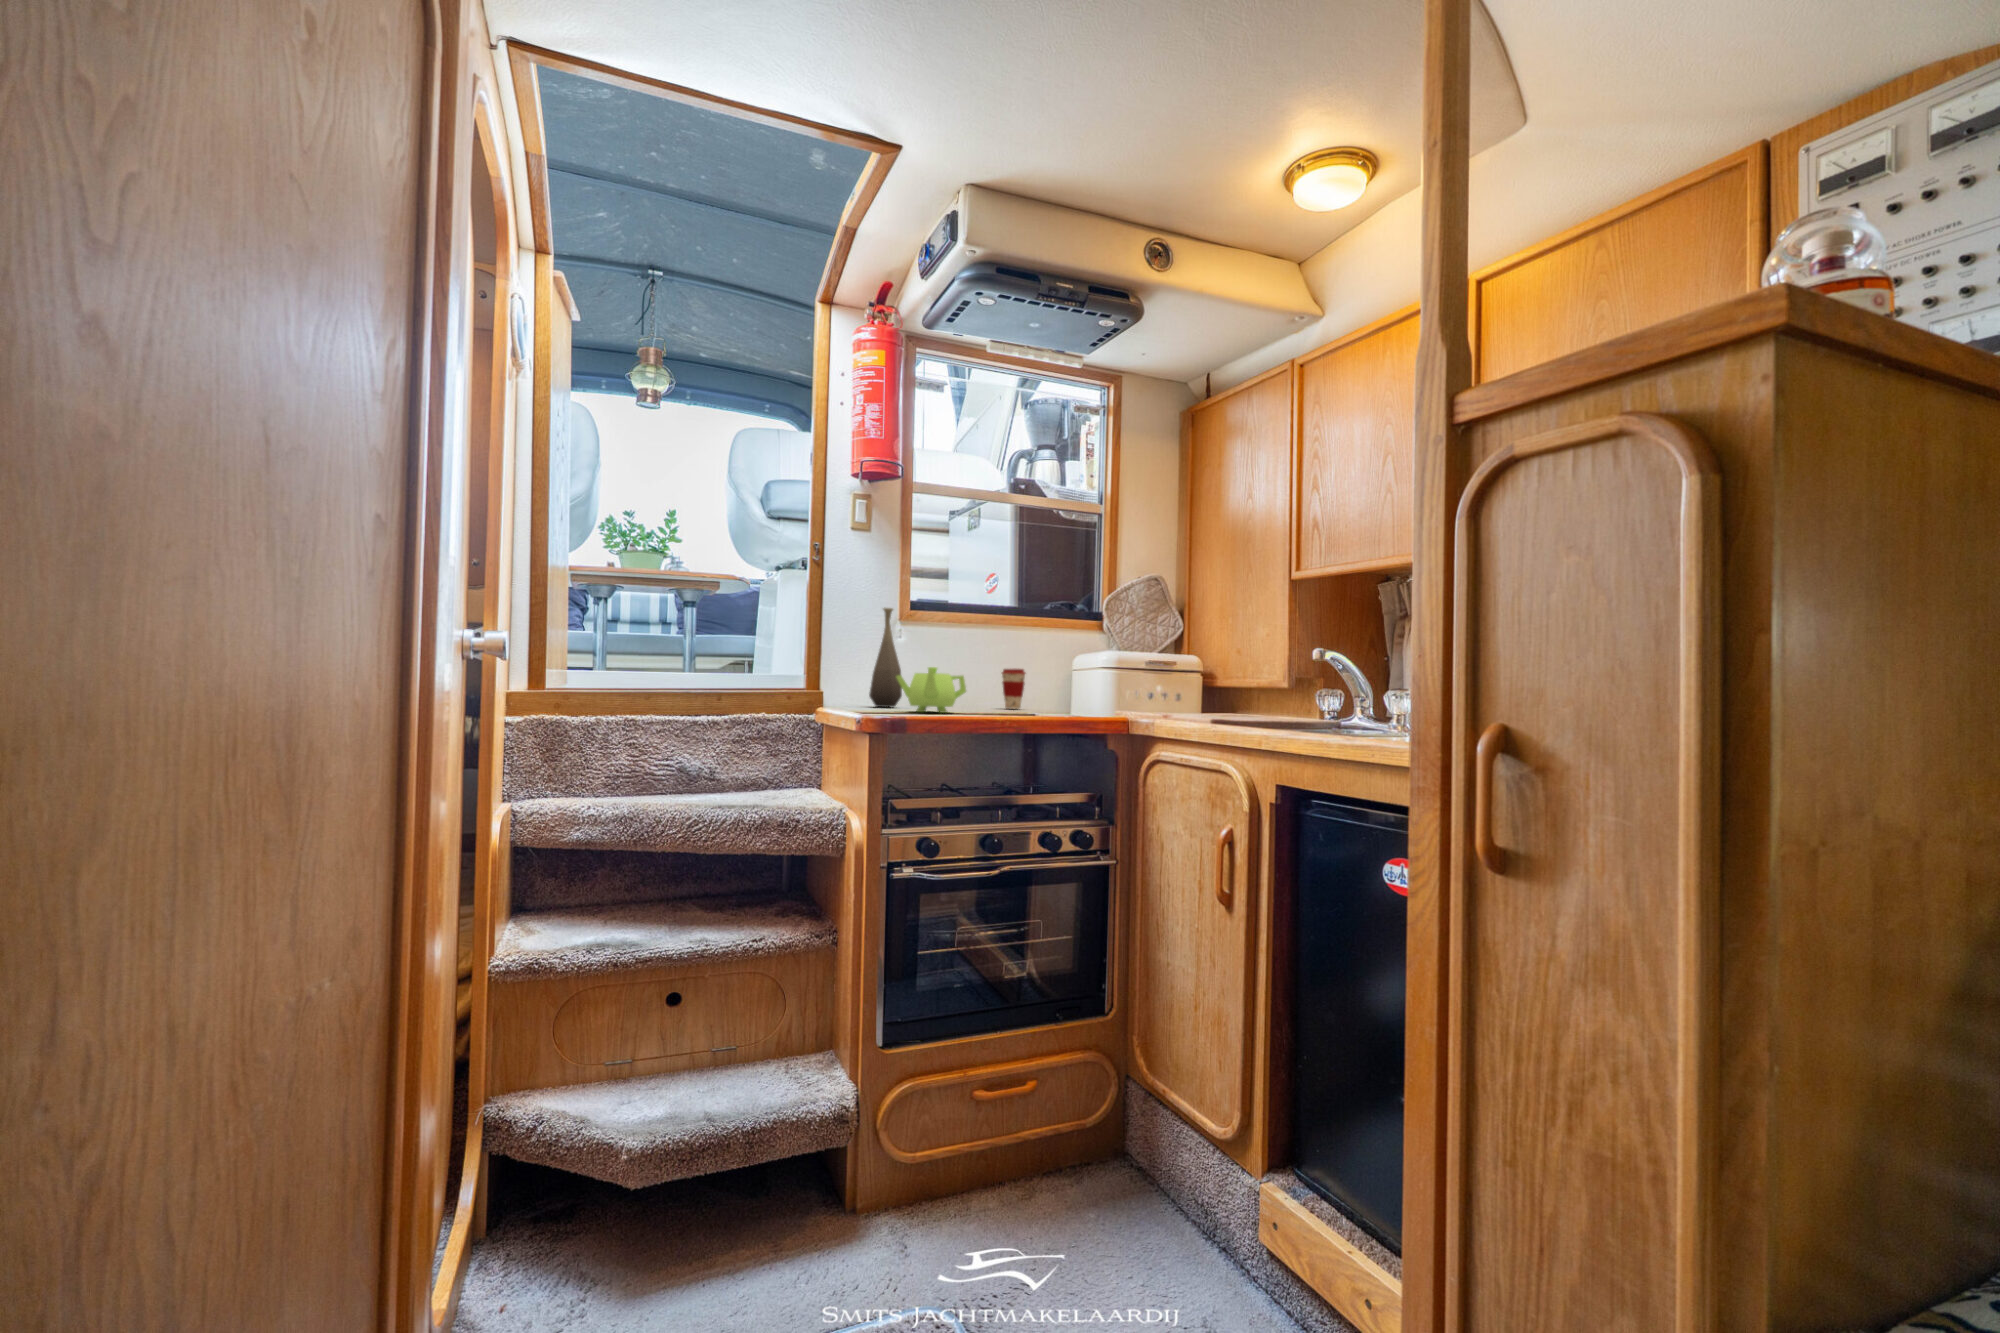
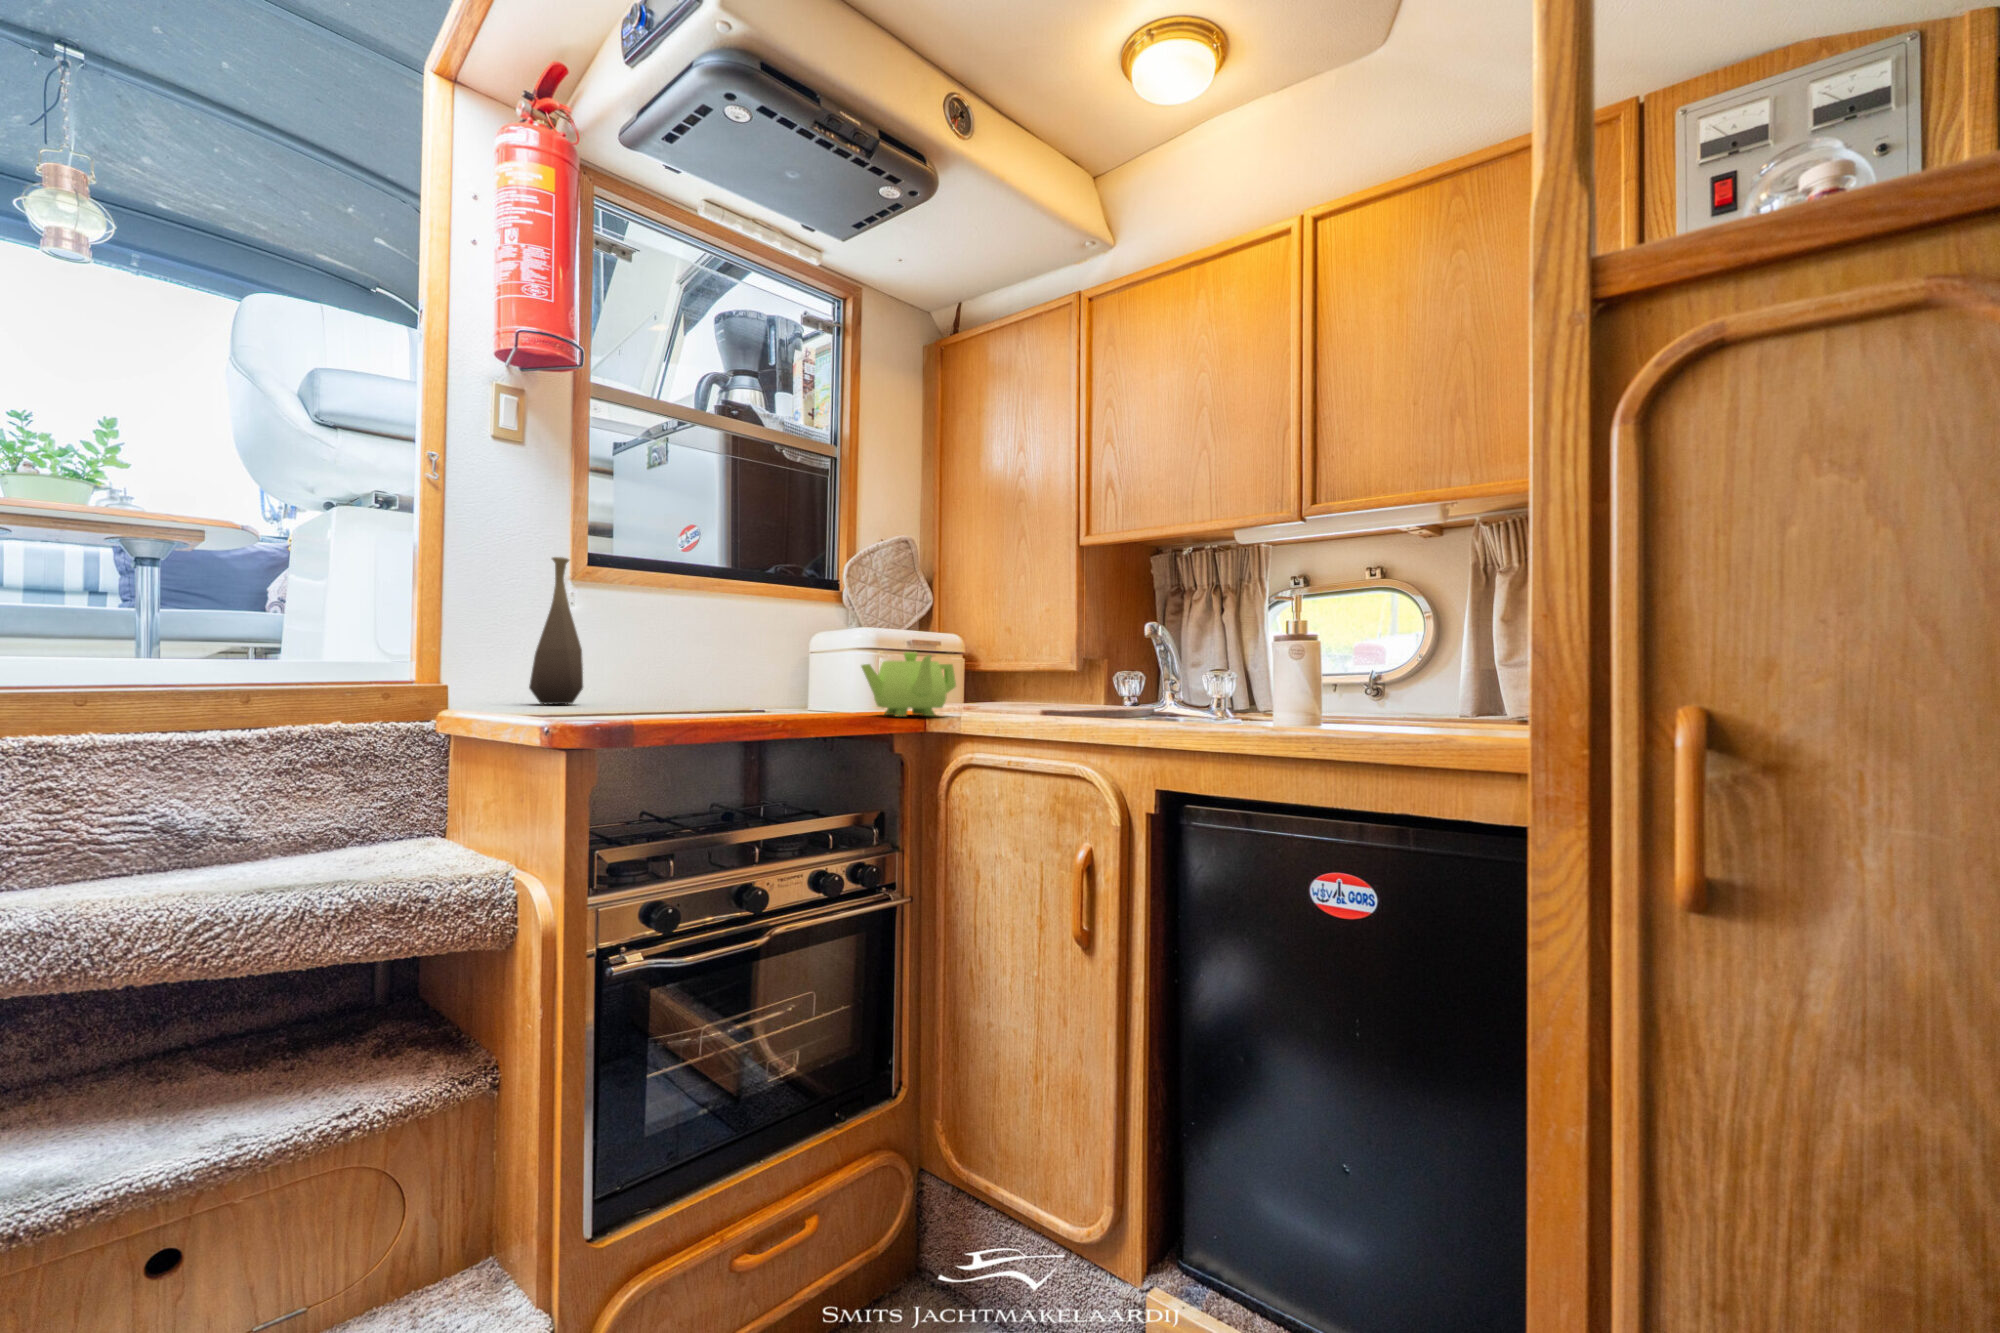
teapot: present [896,667,966,713] -> present [861,652,956,717]
coffee cup: present [1002,669,1025,709] -> none [725,648,760,702]

